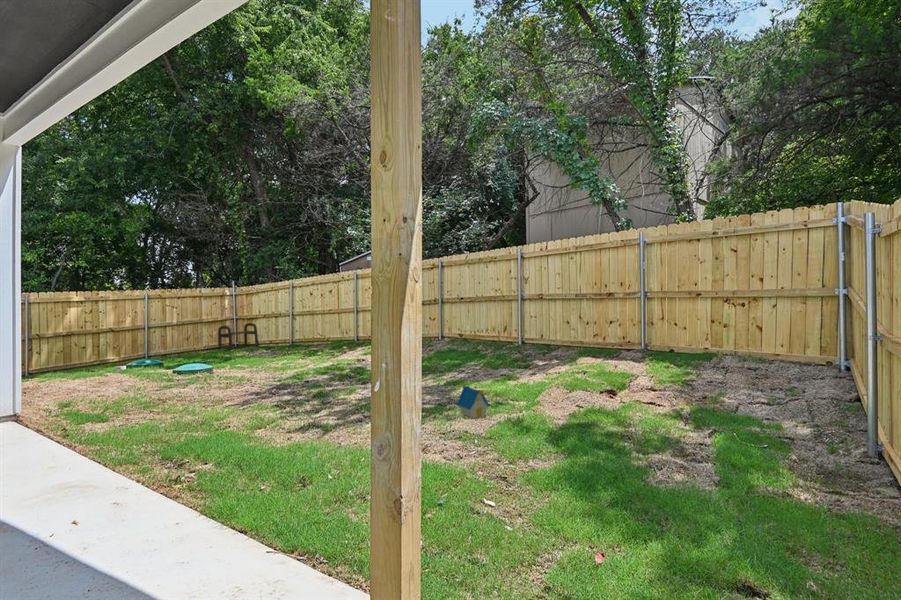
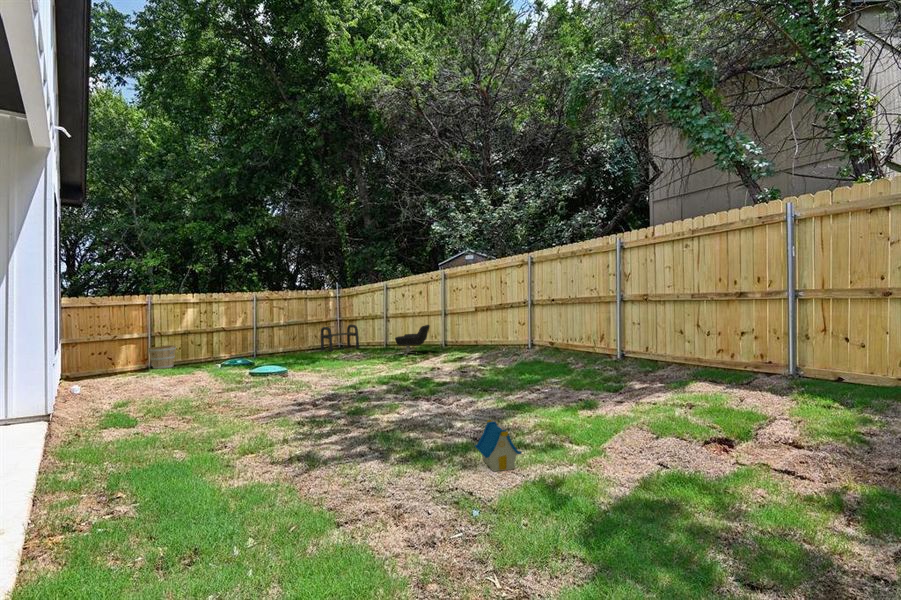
lounge chair: none [307,321,340,350] -> present [395,325,430,355]
wooden bucket: none [39,348,71,373] -> present [148,345,176,369]

